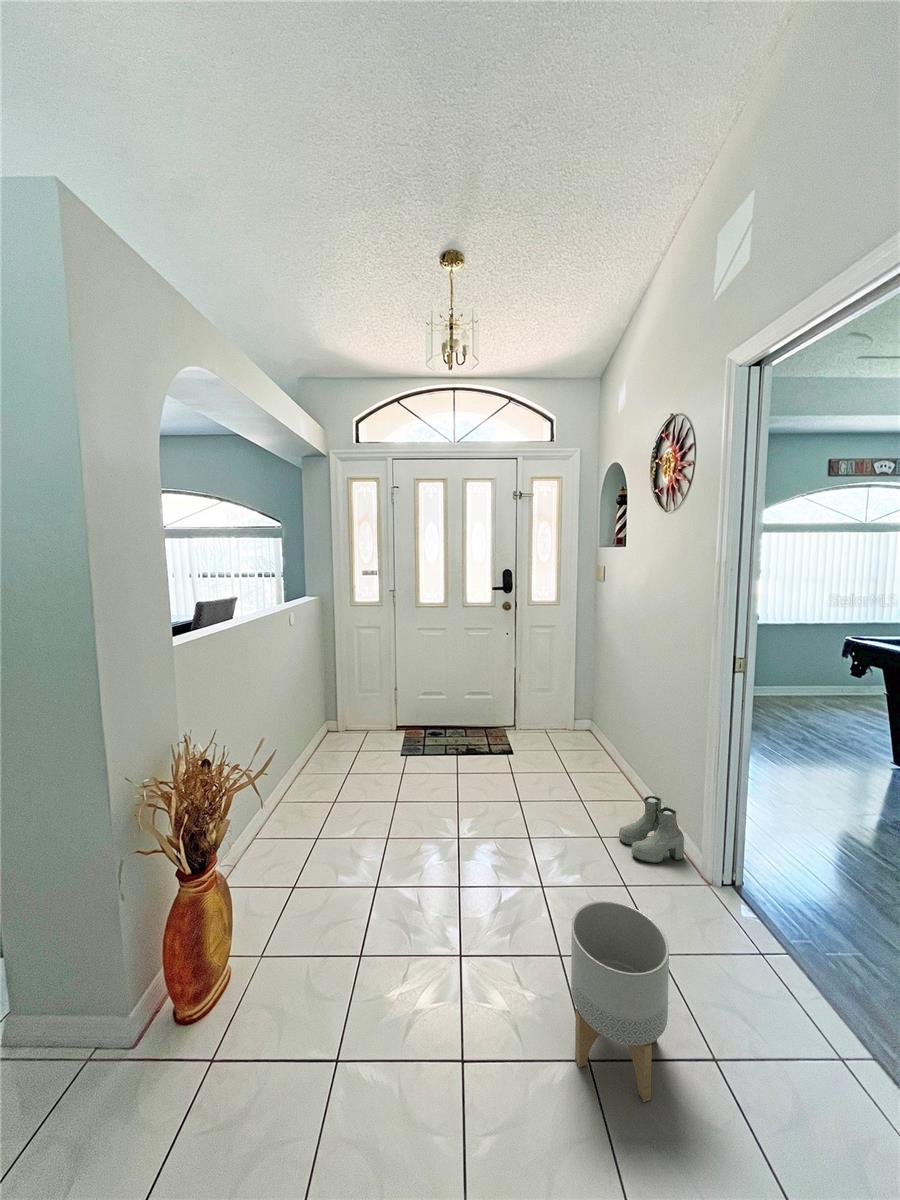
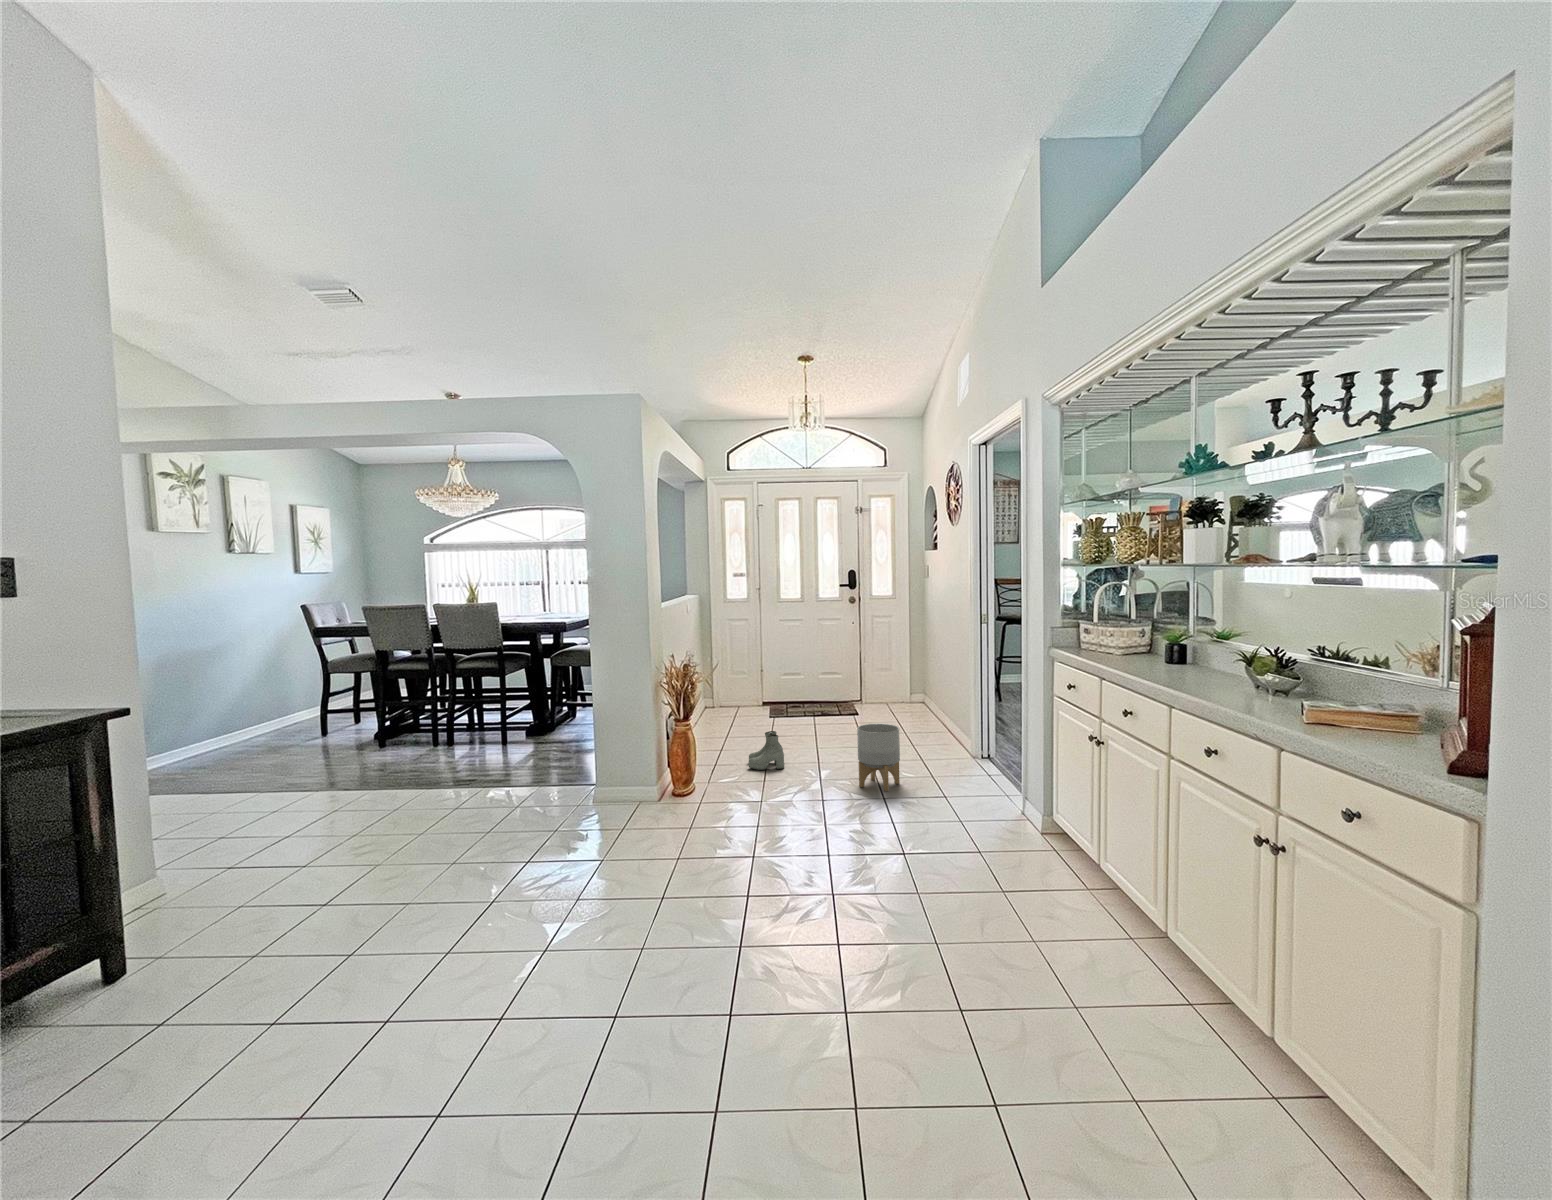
boots: present [619,796,684,863] -> present [748,731,784,770]

